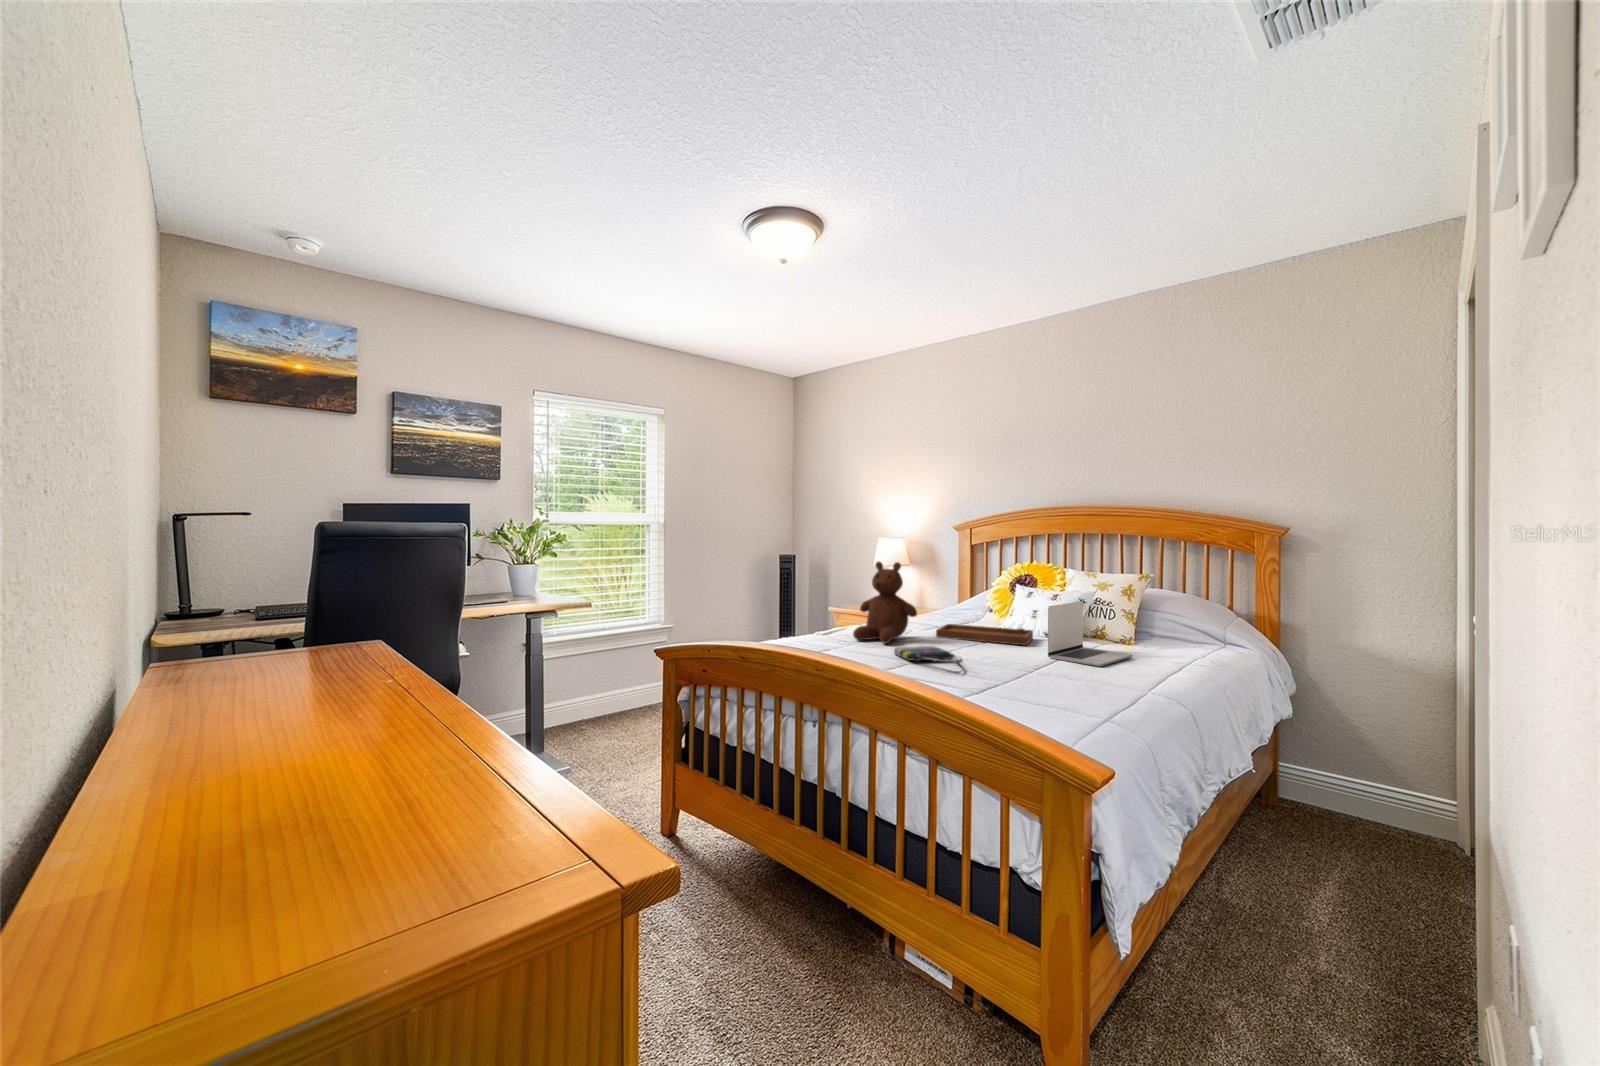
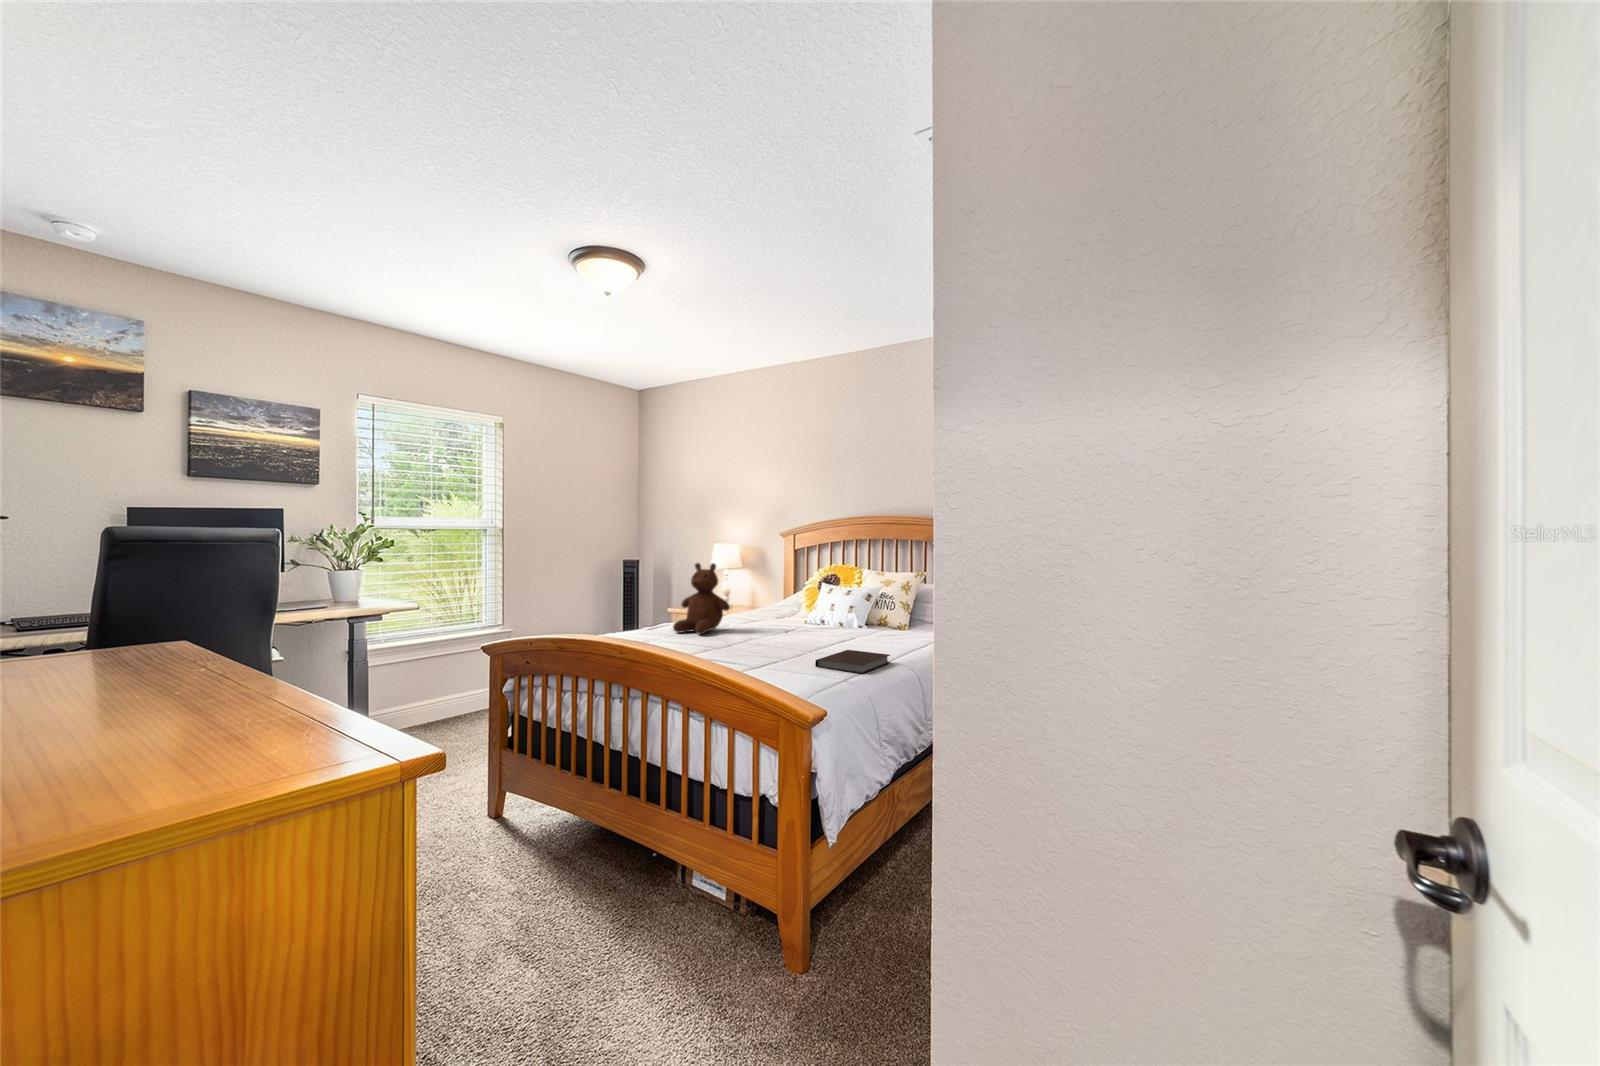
laptop: present [1048,601,1133,666] -> none [832,594,900,646]
tray: present [936,608,1033,645] -> none [749,602,830,632]
tote bag: present [894,646,963,674] -> none [704,635,756,655]
notebook: none [1050,673,1148,708] -> present [815,650,890,674]

